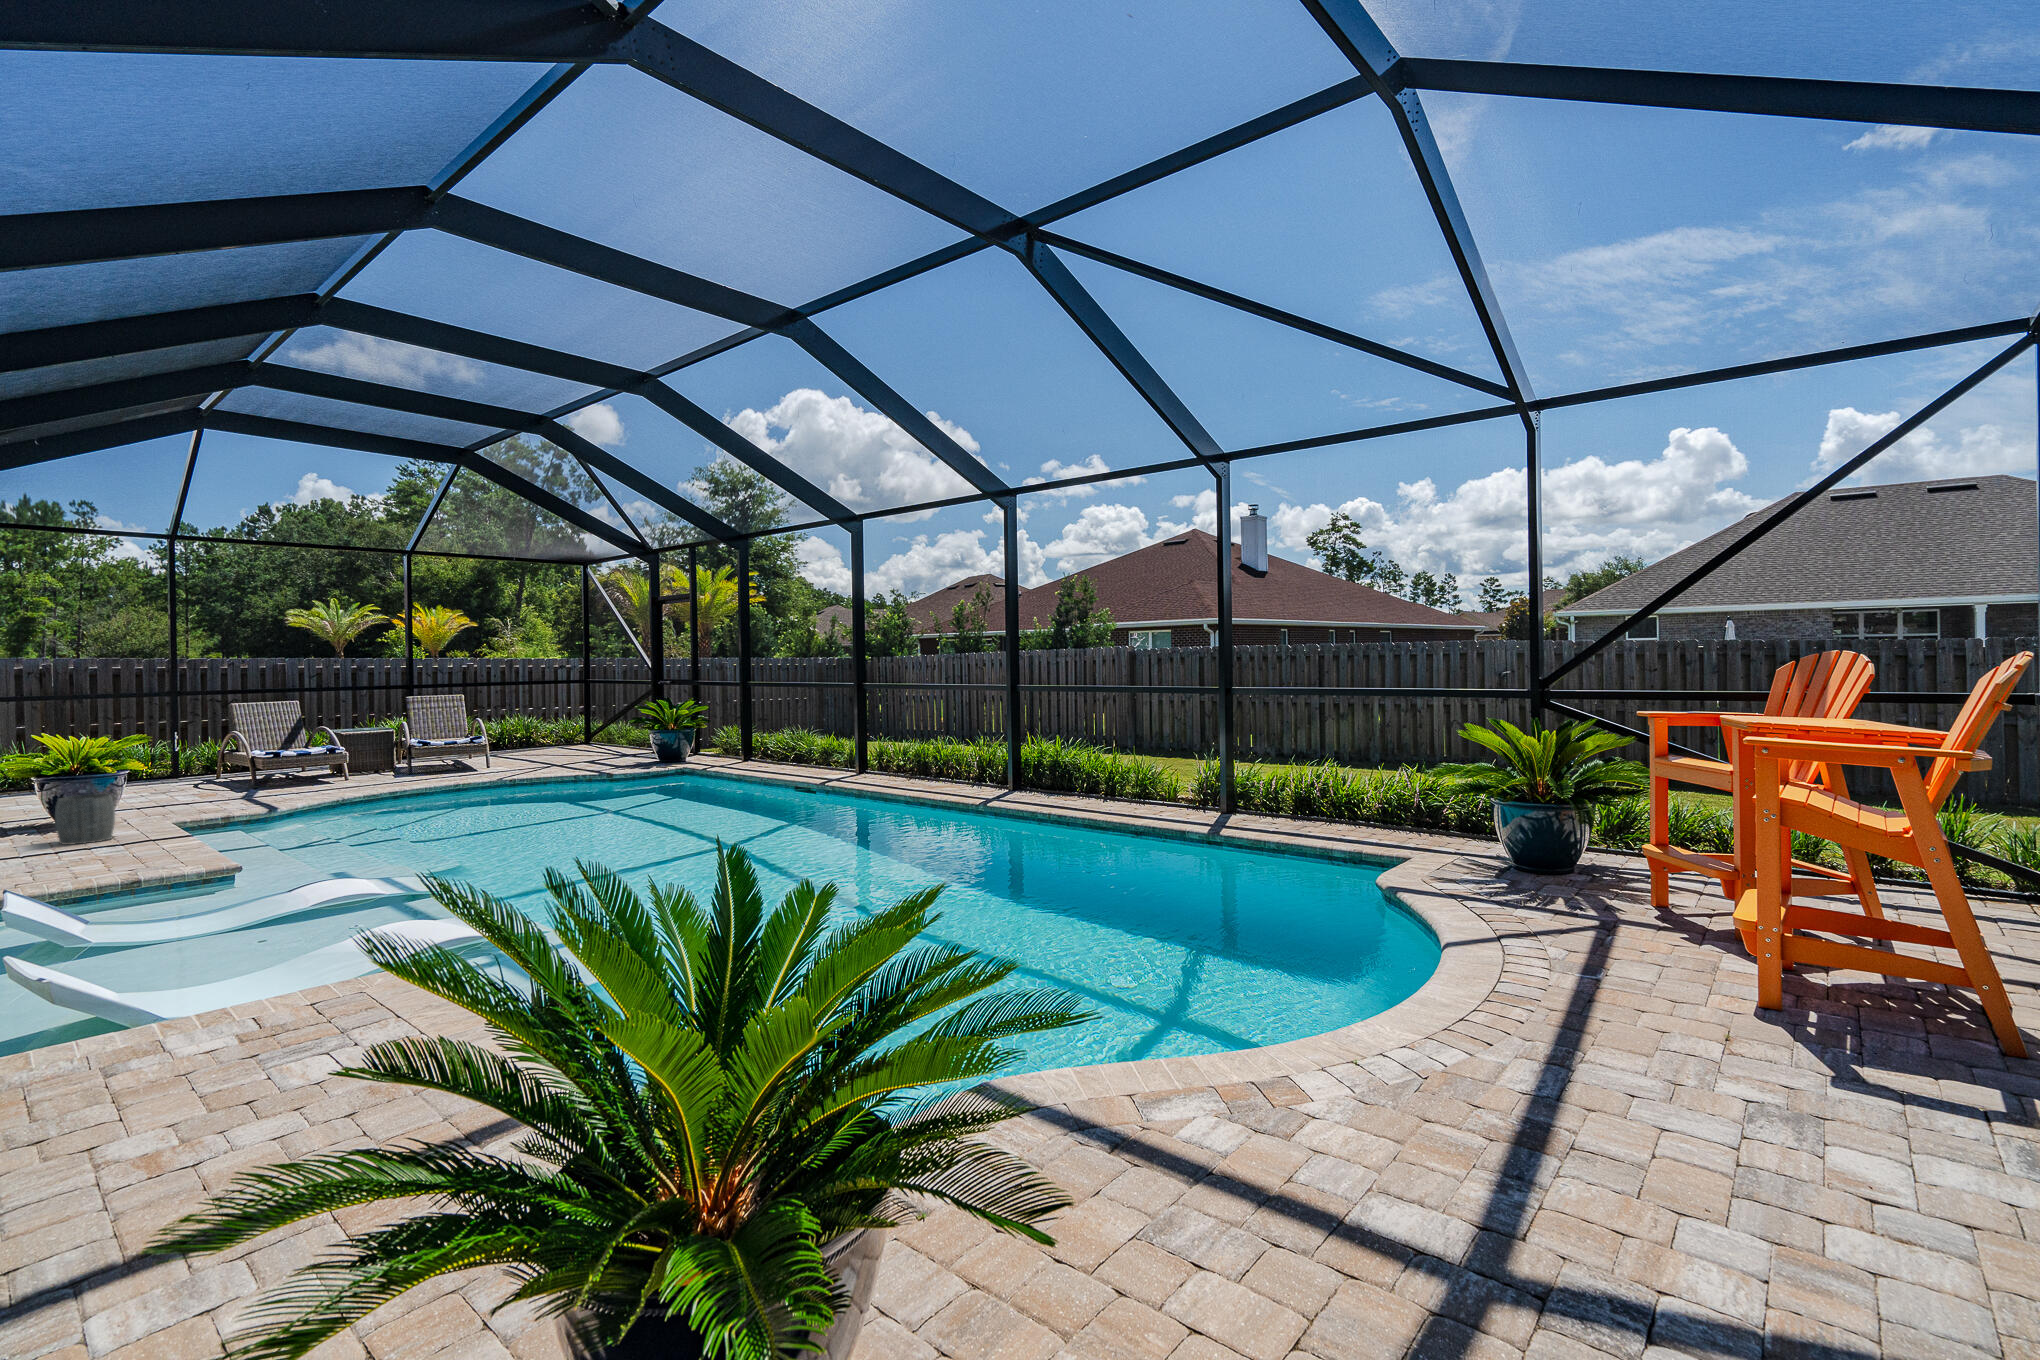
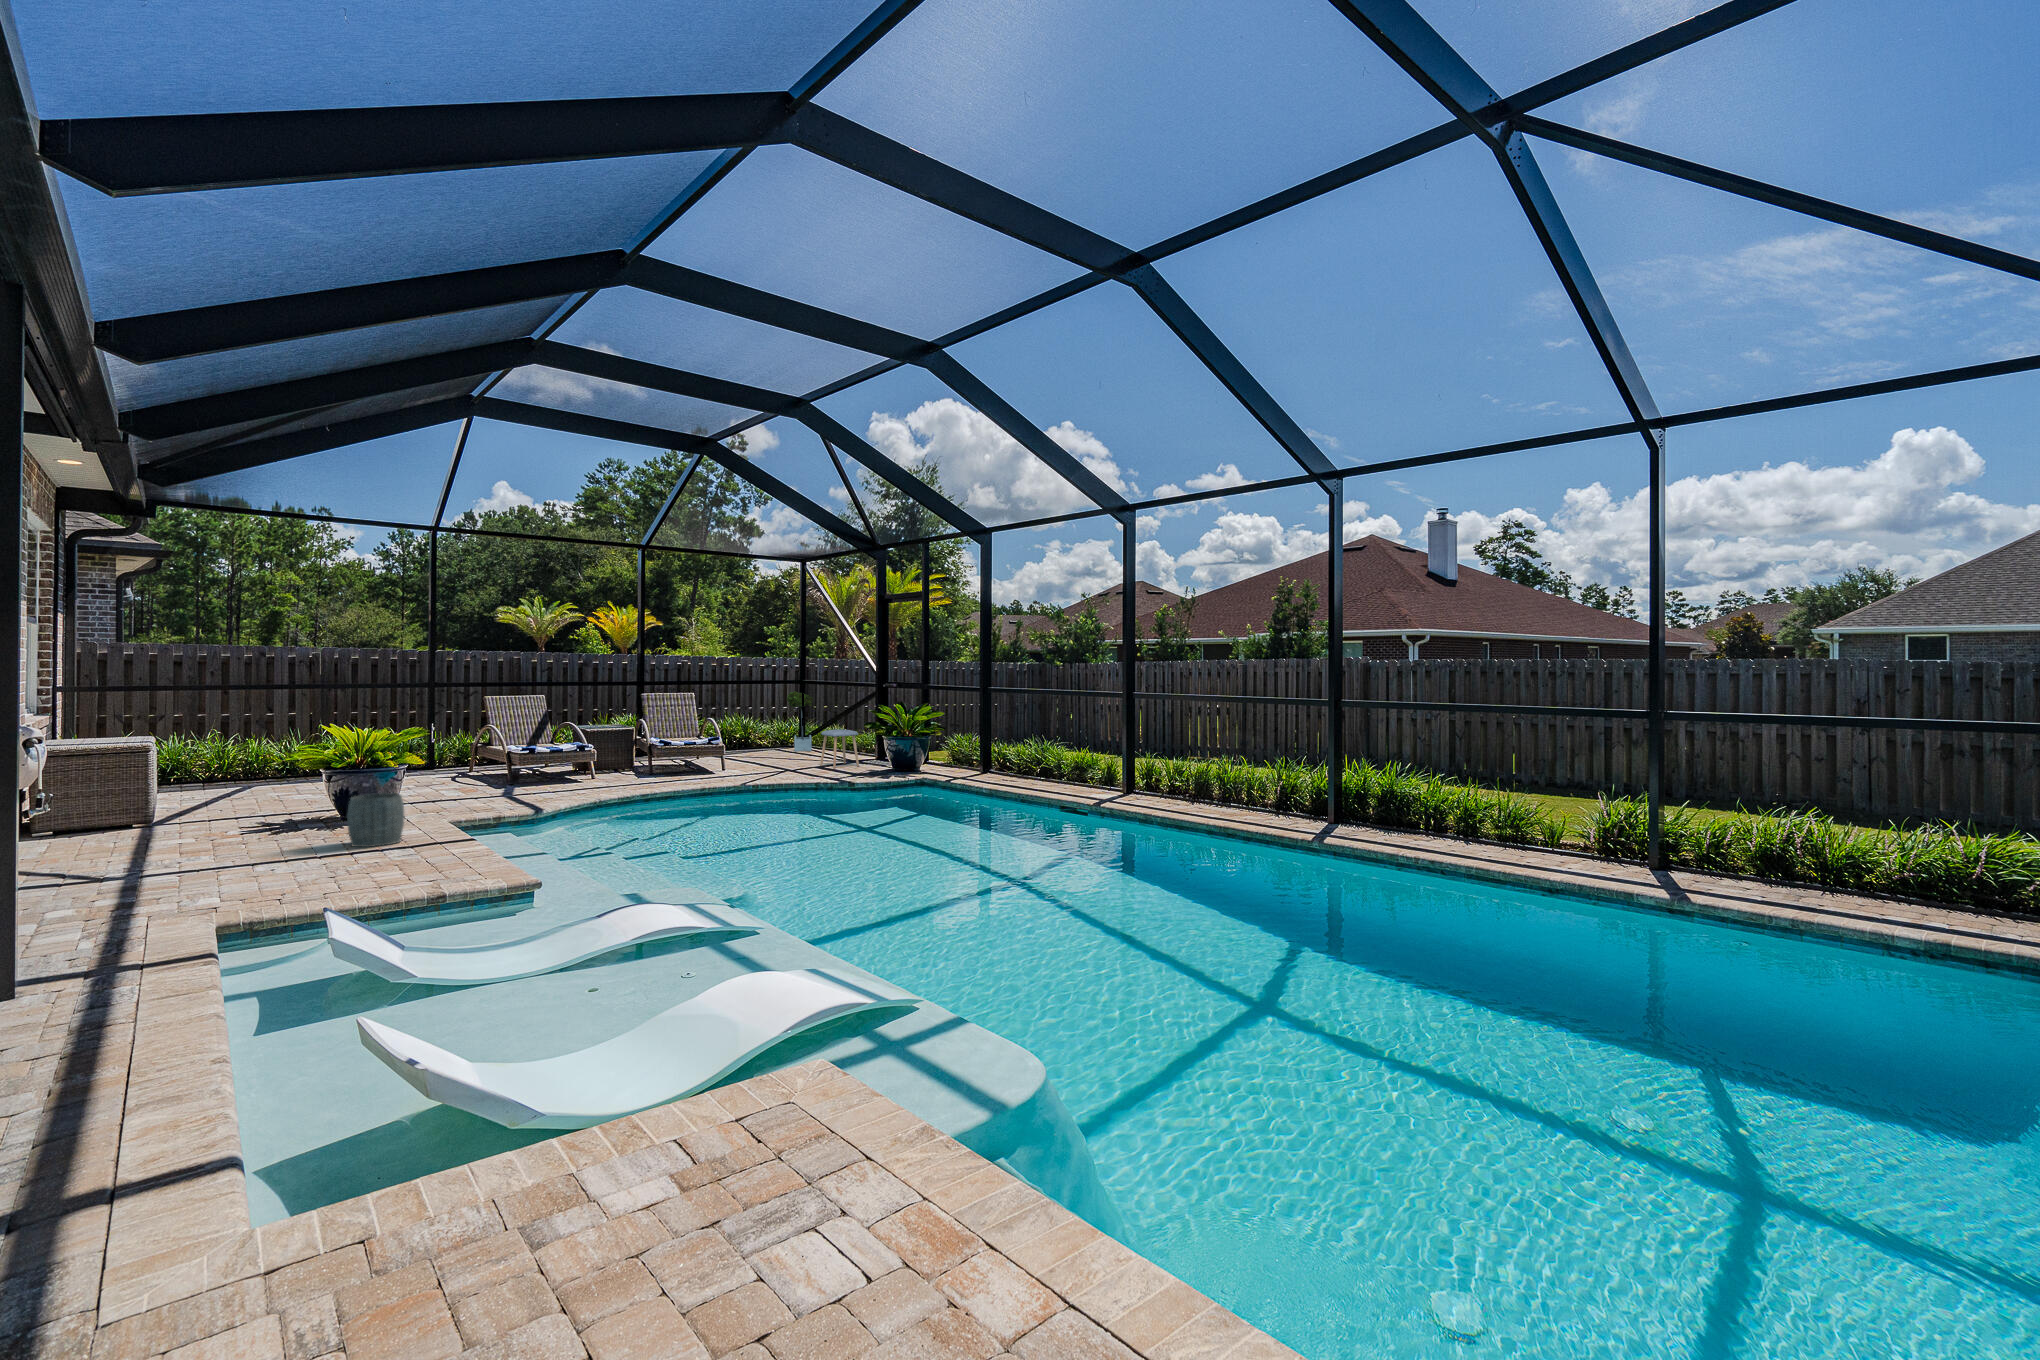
potted tree: none [569,690,597,750] -> present [787,691,813,752]
stool: none [591,727,630,765] -> present [820,729,859,769]

